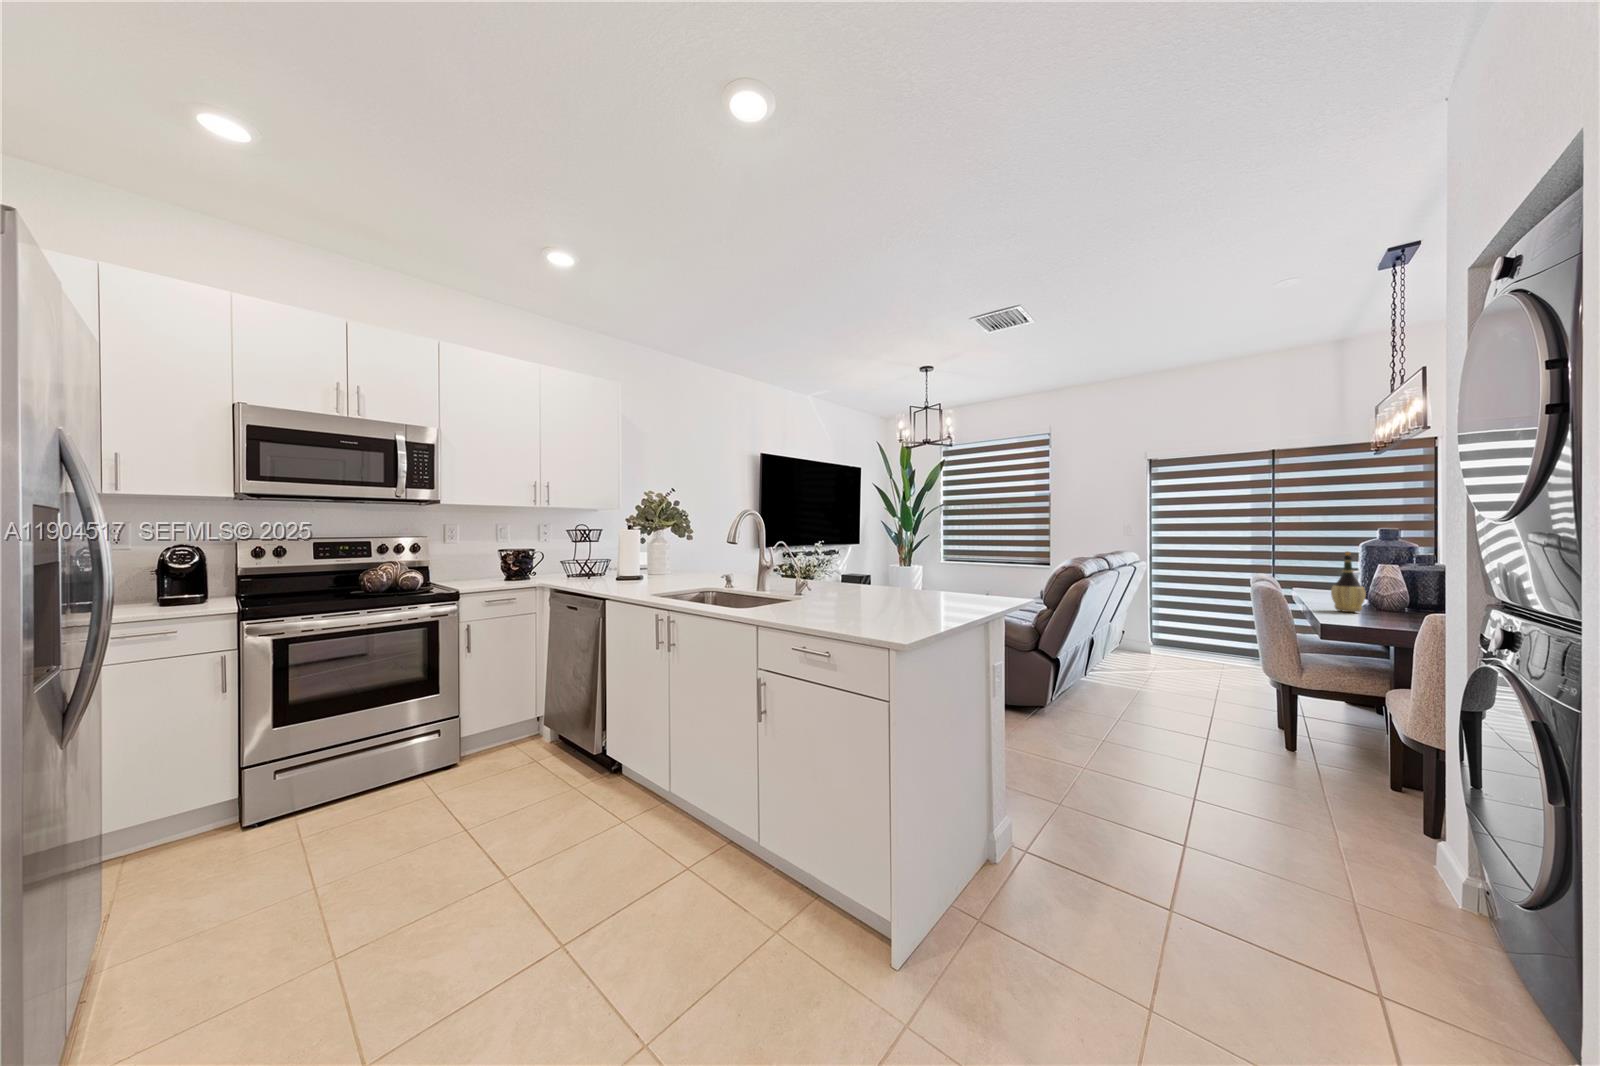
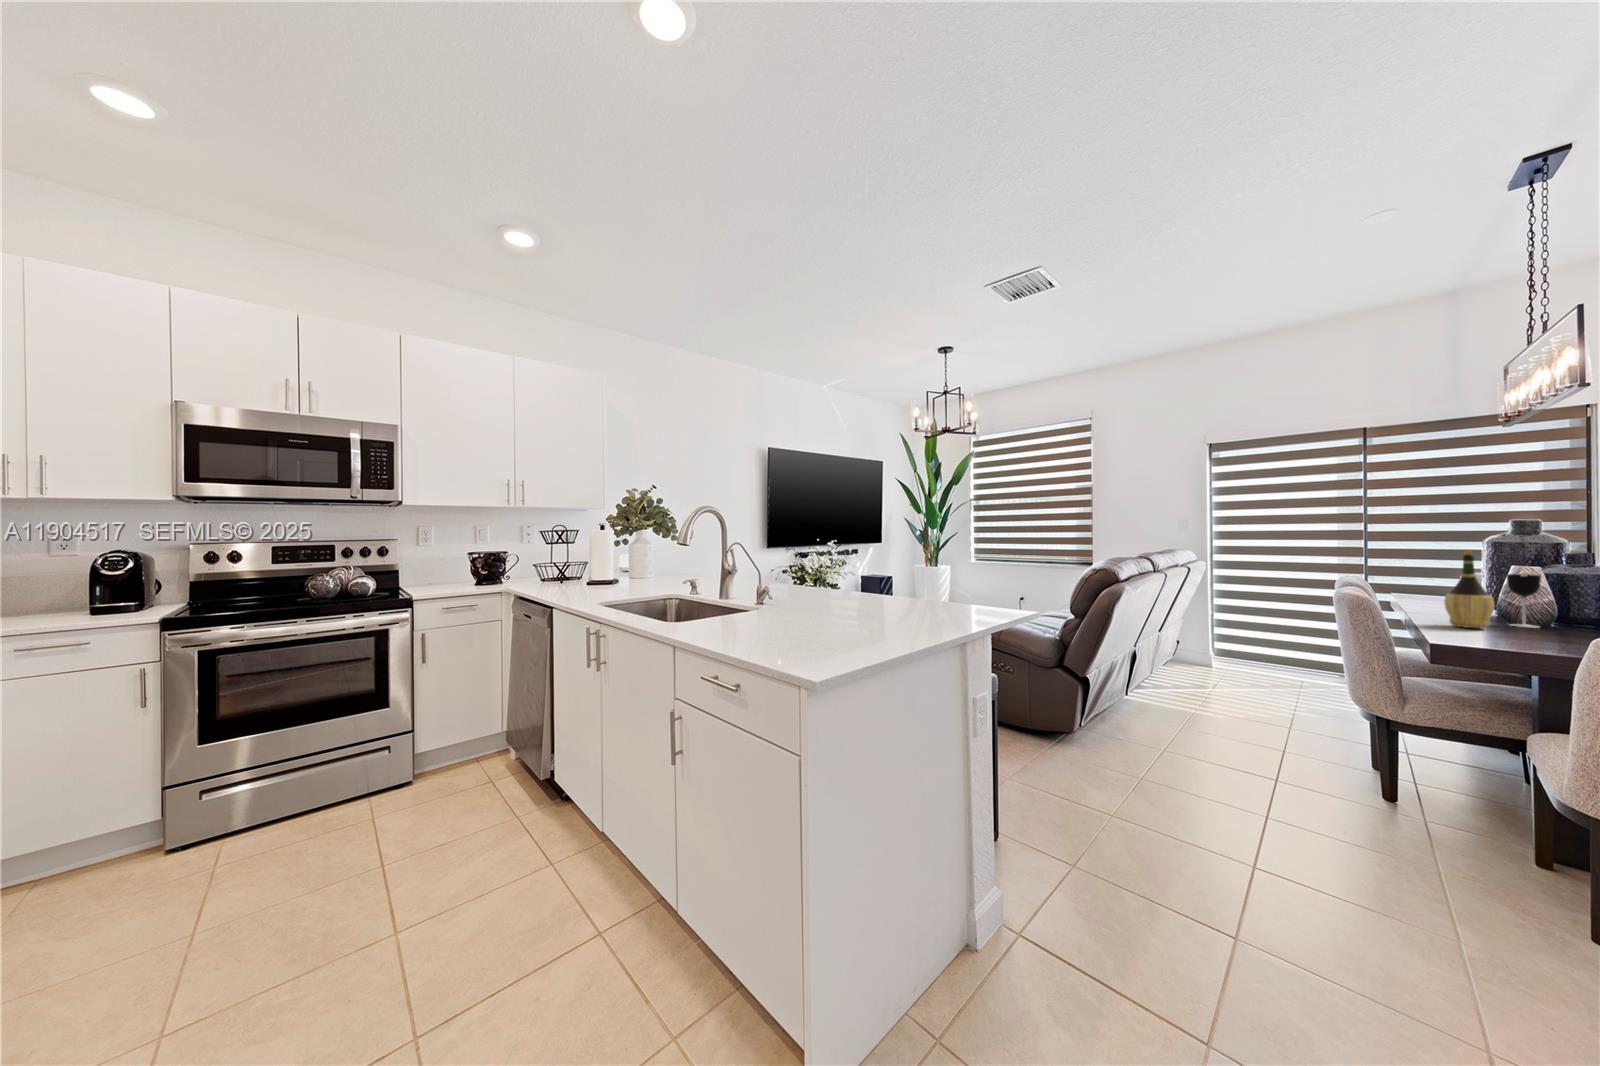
wine glass: none [1374,571,1398,612] -> present [1507,574,1541,628]

